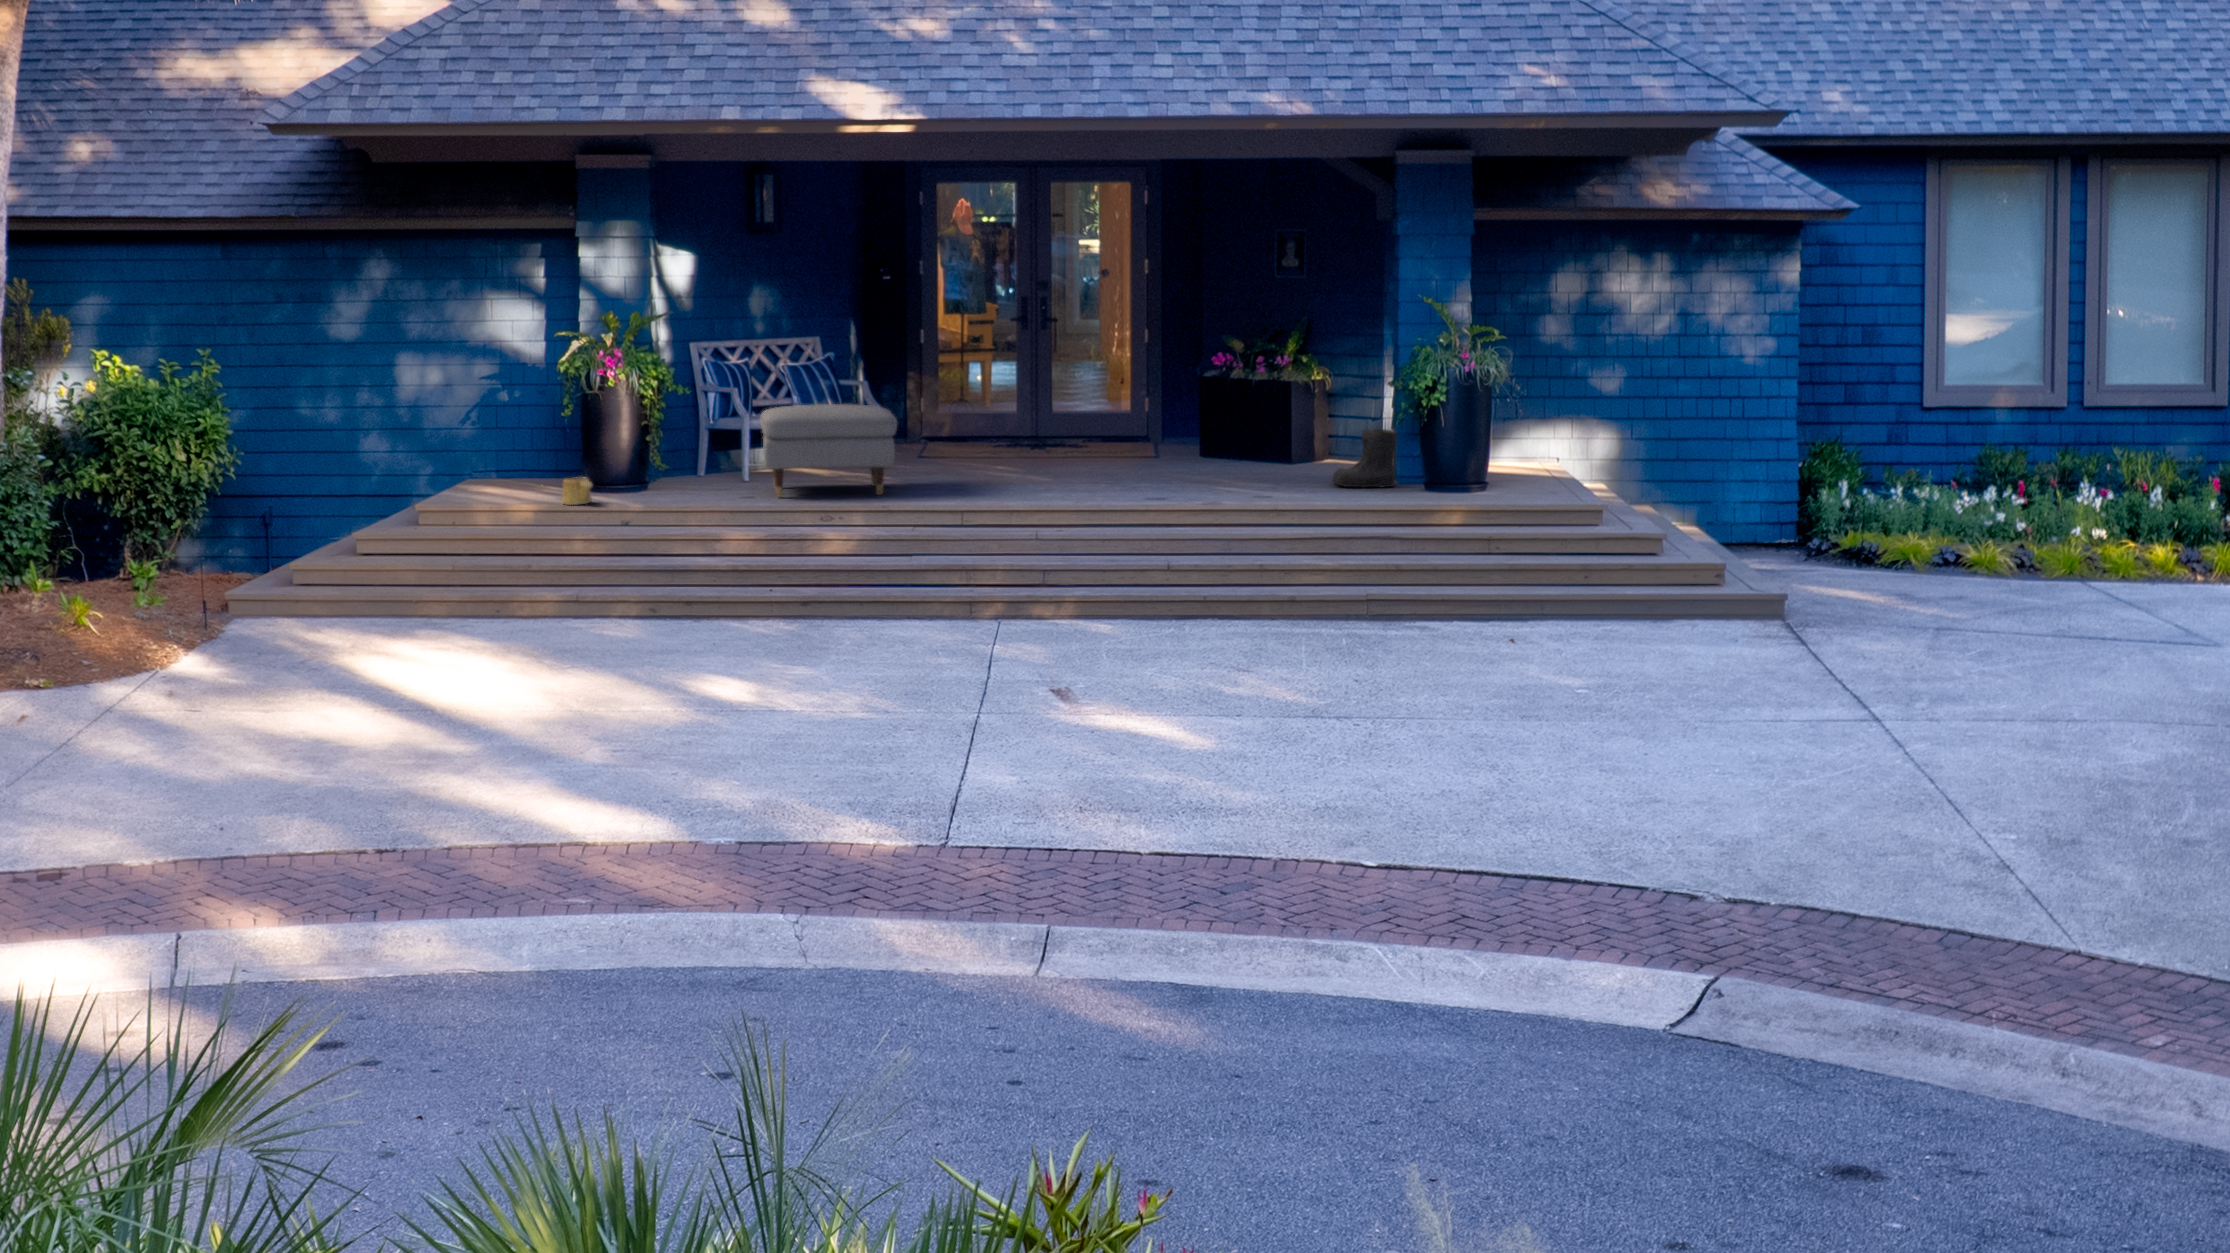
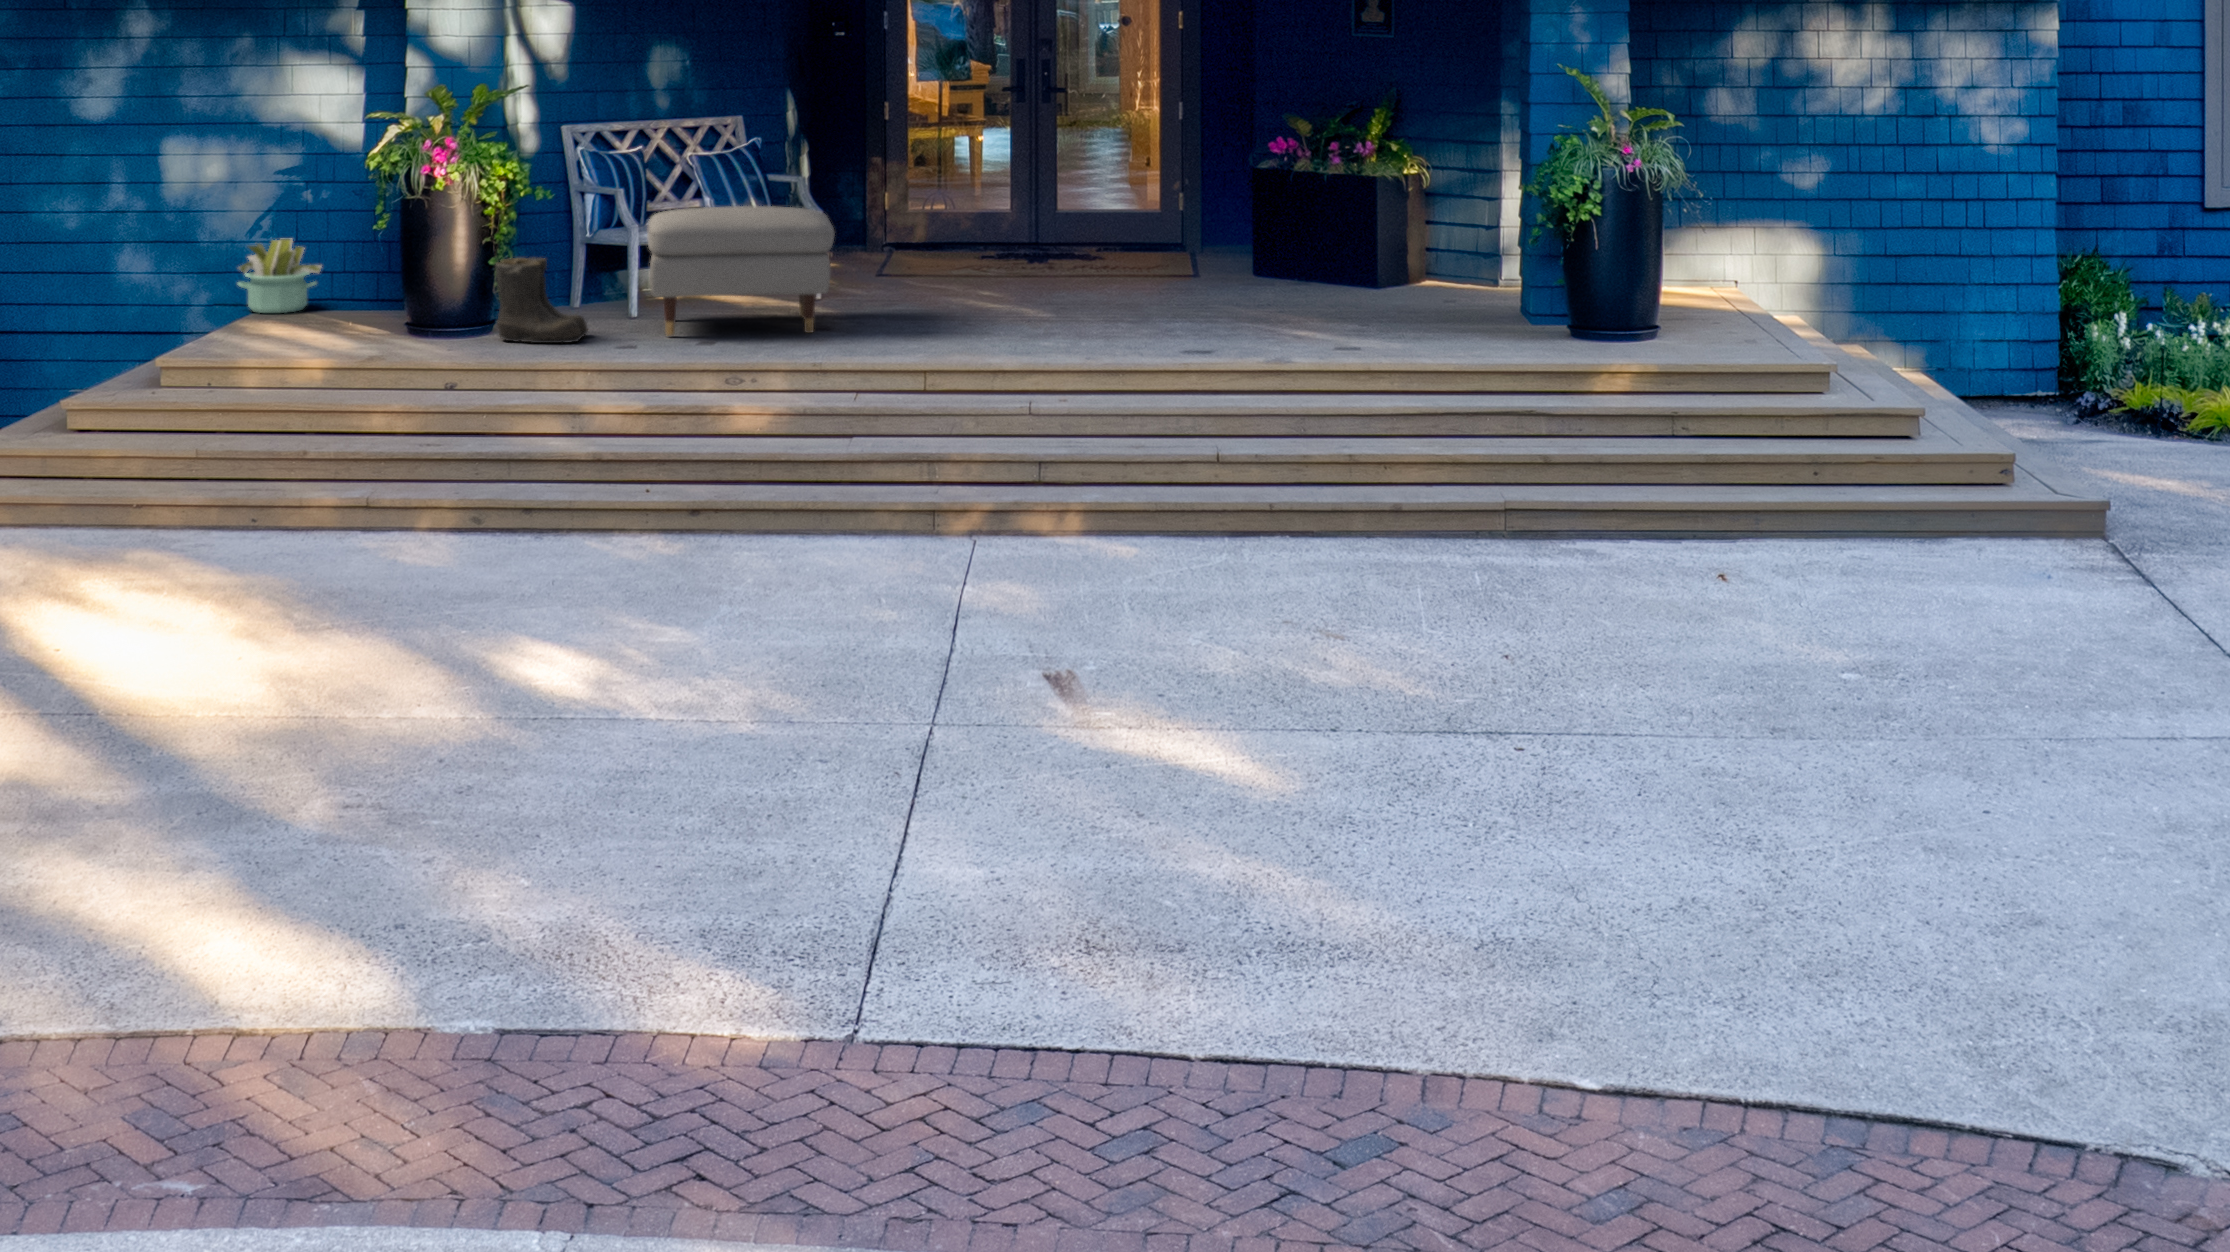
boots: present [1333,429,1397,488] -> present [496,258,588,343]
decorative plant: none [456,430,519,485] -> present [238,239,322,313]
watering can: present [562,477,592,505] -> none [368,309,410,347]

